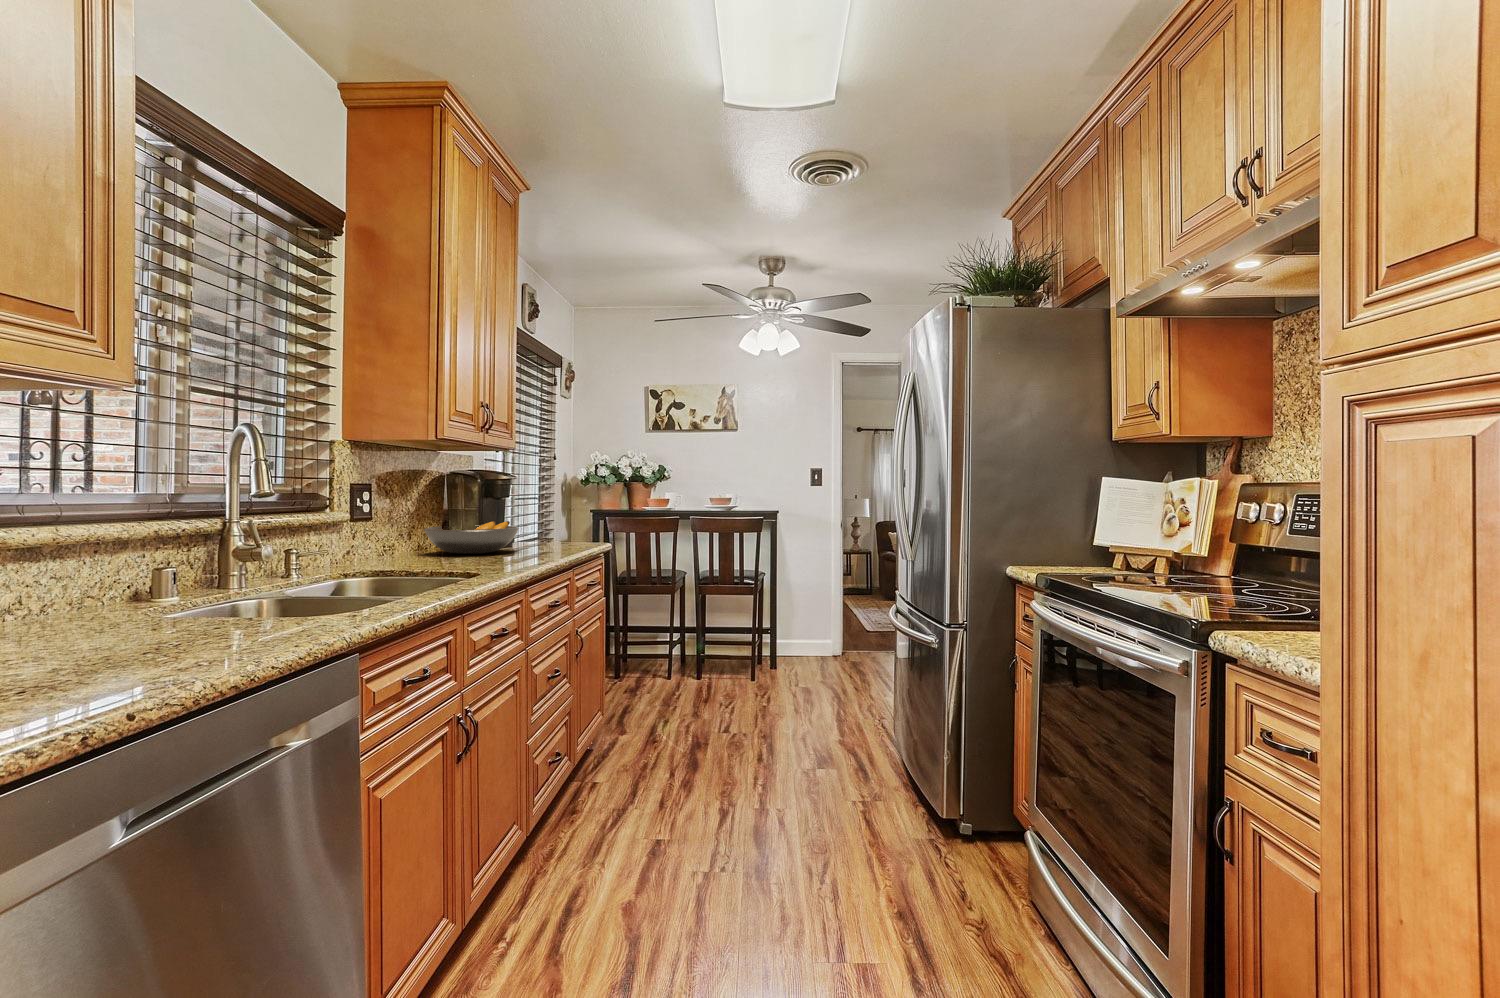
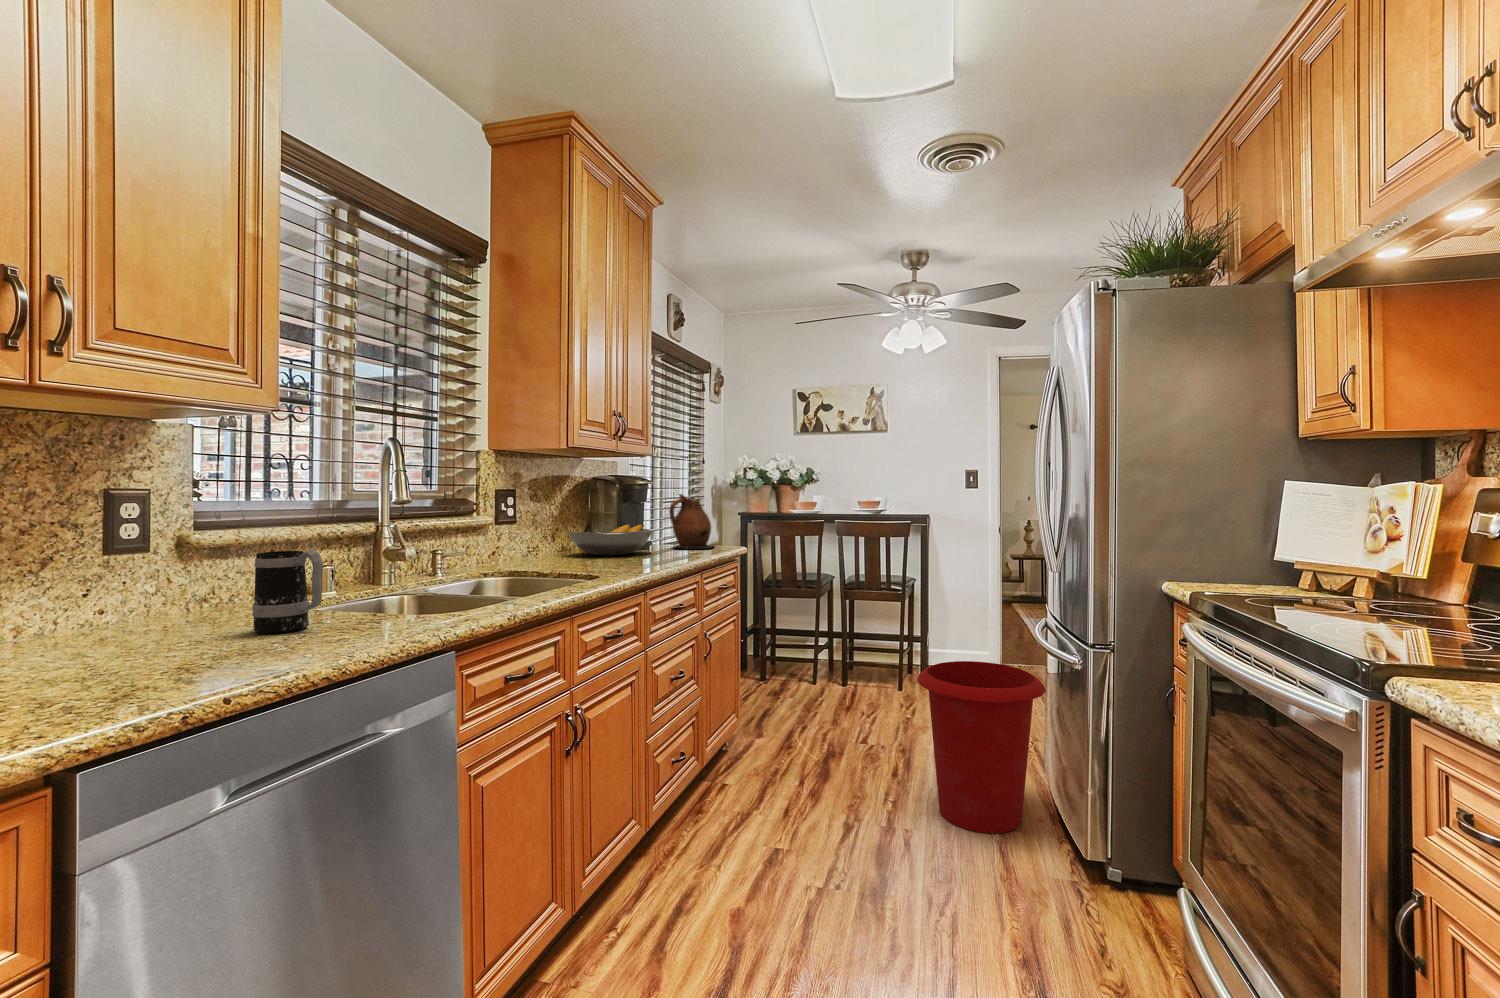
ceramic pitcher: none [534,490,581,547] -> present [669,494,714,549]
mug: none [95,546,191,645] -> present [252,550,323,633]
waste bin: none [787,648,899,803] -> present [917,661,1045,833]

